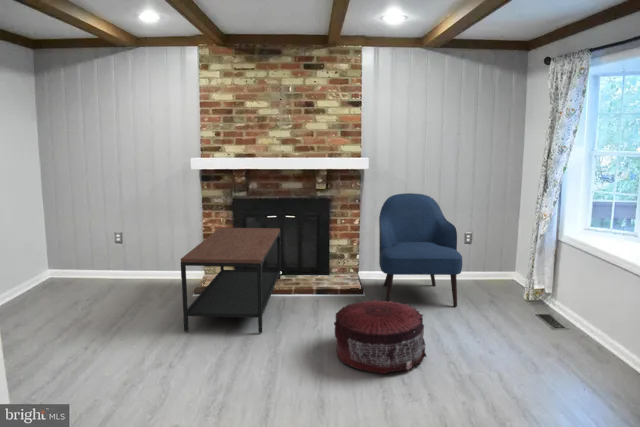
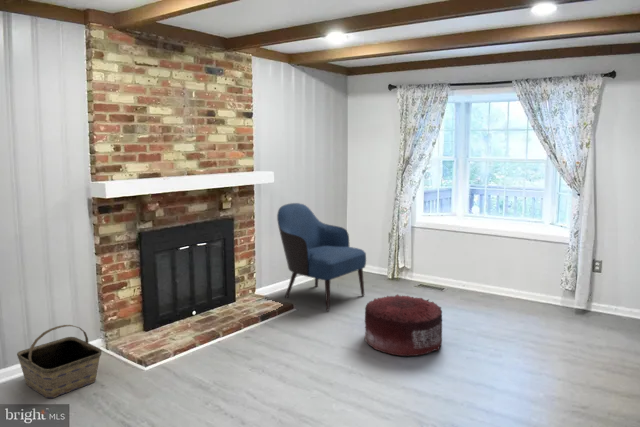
coffee table: present [181,228,281,333] -> none [132,260,305,398]
basket: none [129,250,179,292] -> present [17,325,102,398]

